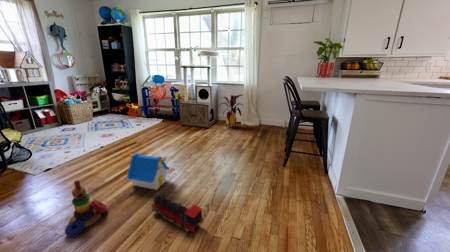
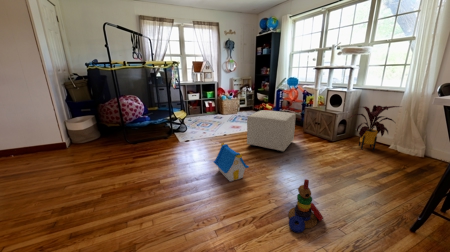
ottoman: none [137,109,182,150] -> present [247,110,296,152]
stacking toy: present [65,180,107,237] -> present [288,179,323,233]
toy train: present [152,193,203,232] -> none [211,182,235,233]

